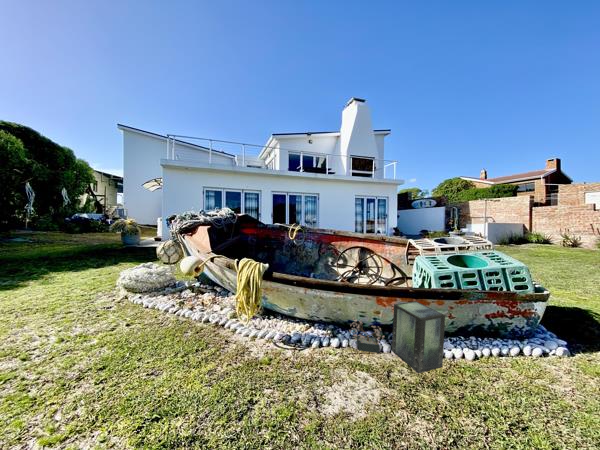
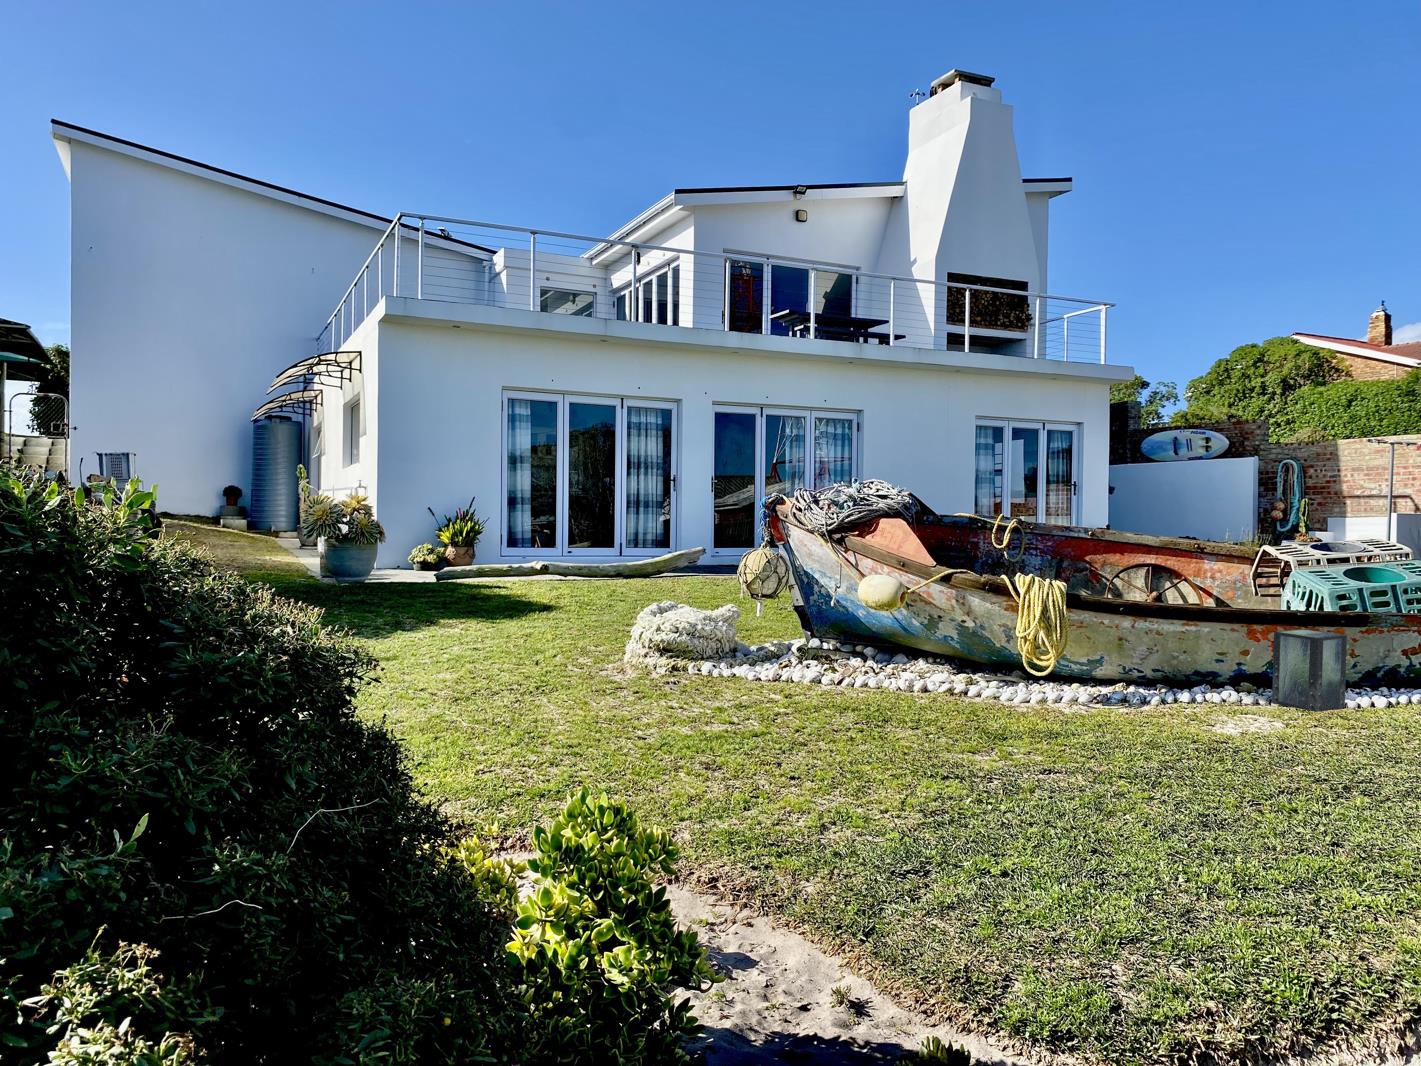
decorative plant: present [350,318,384,353] -> none [1207,660,1261,704]

